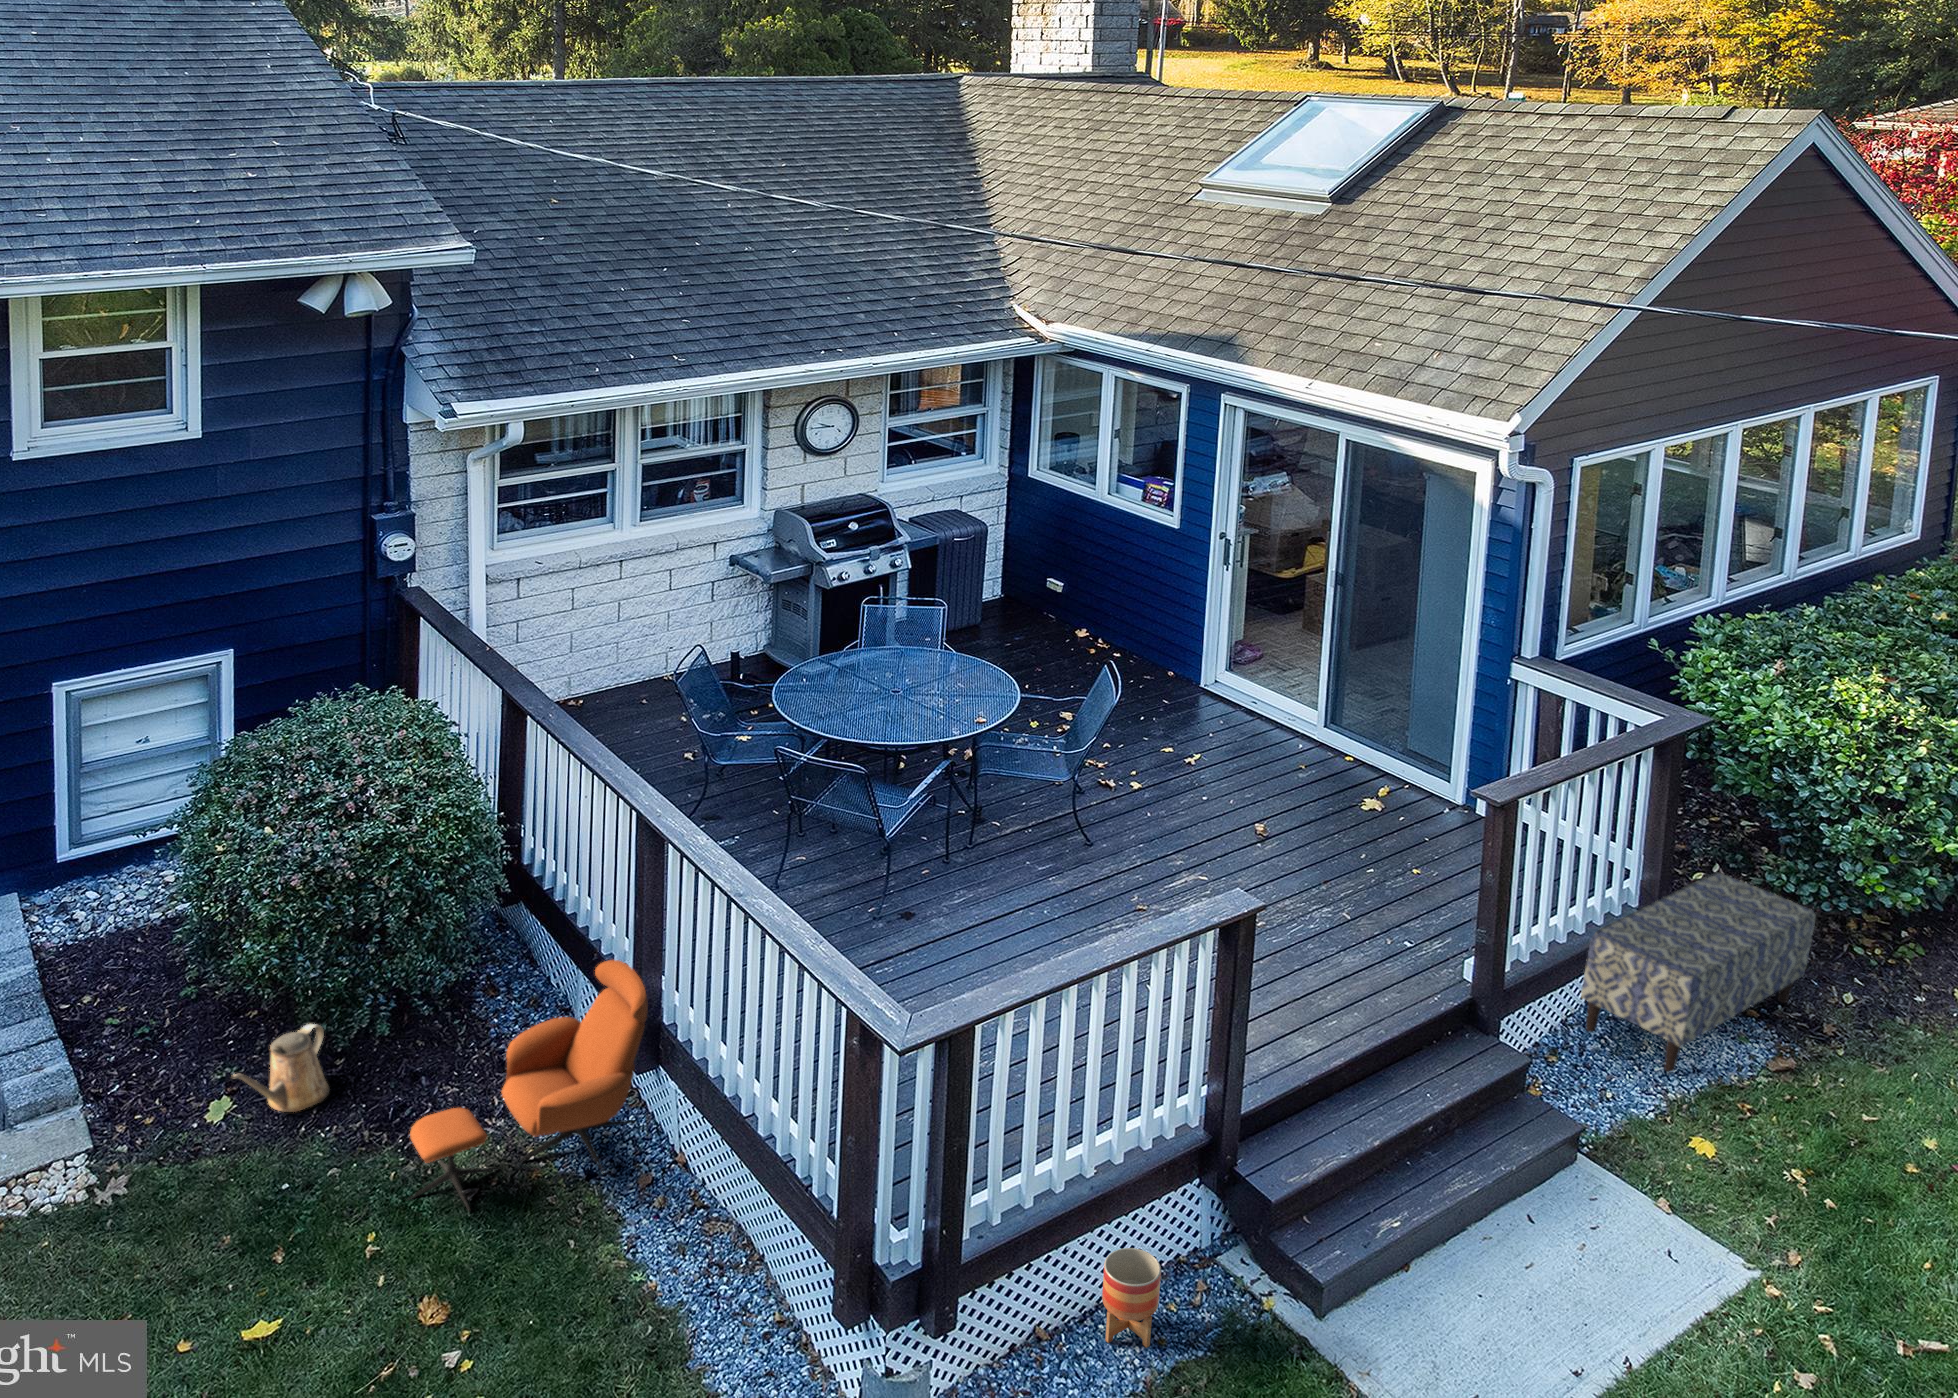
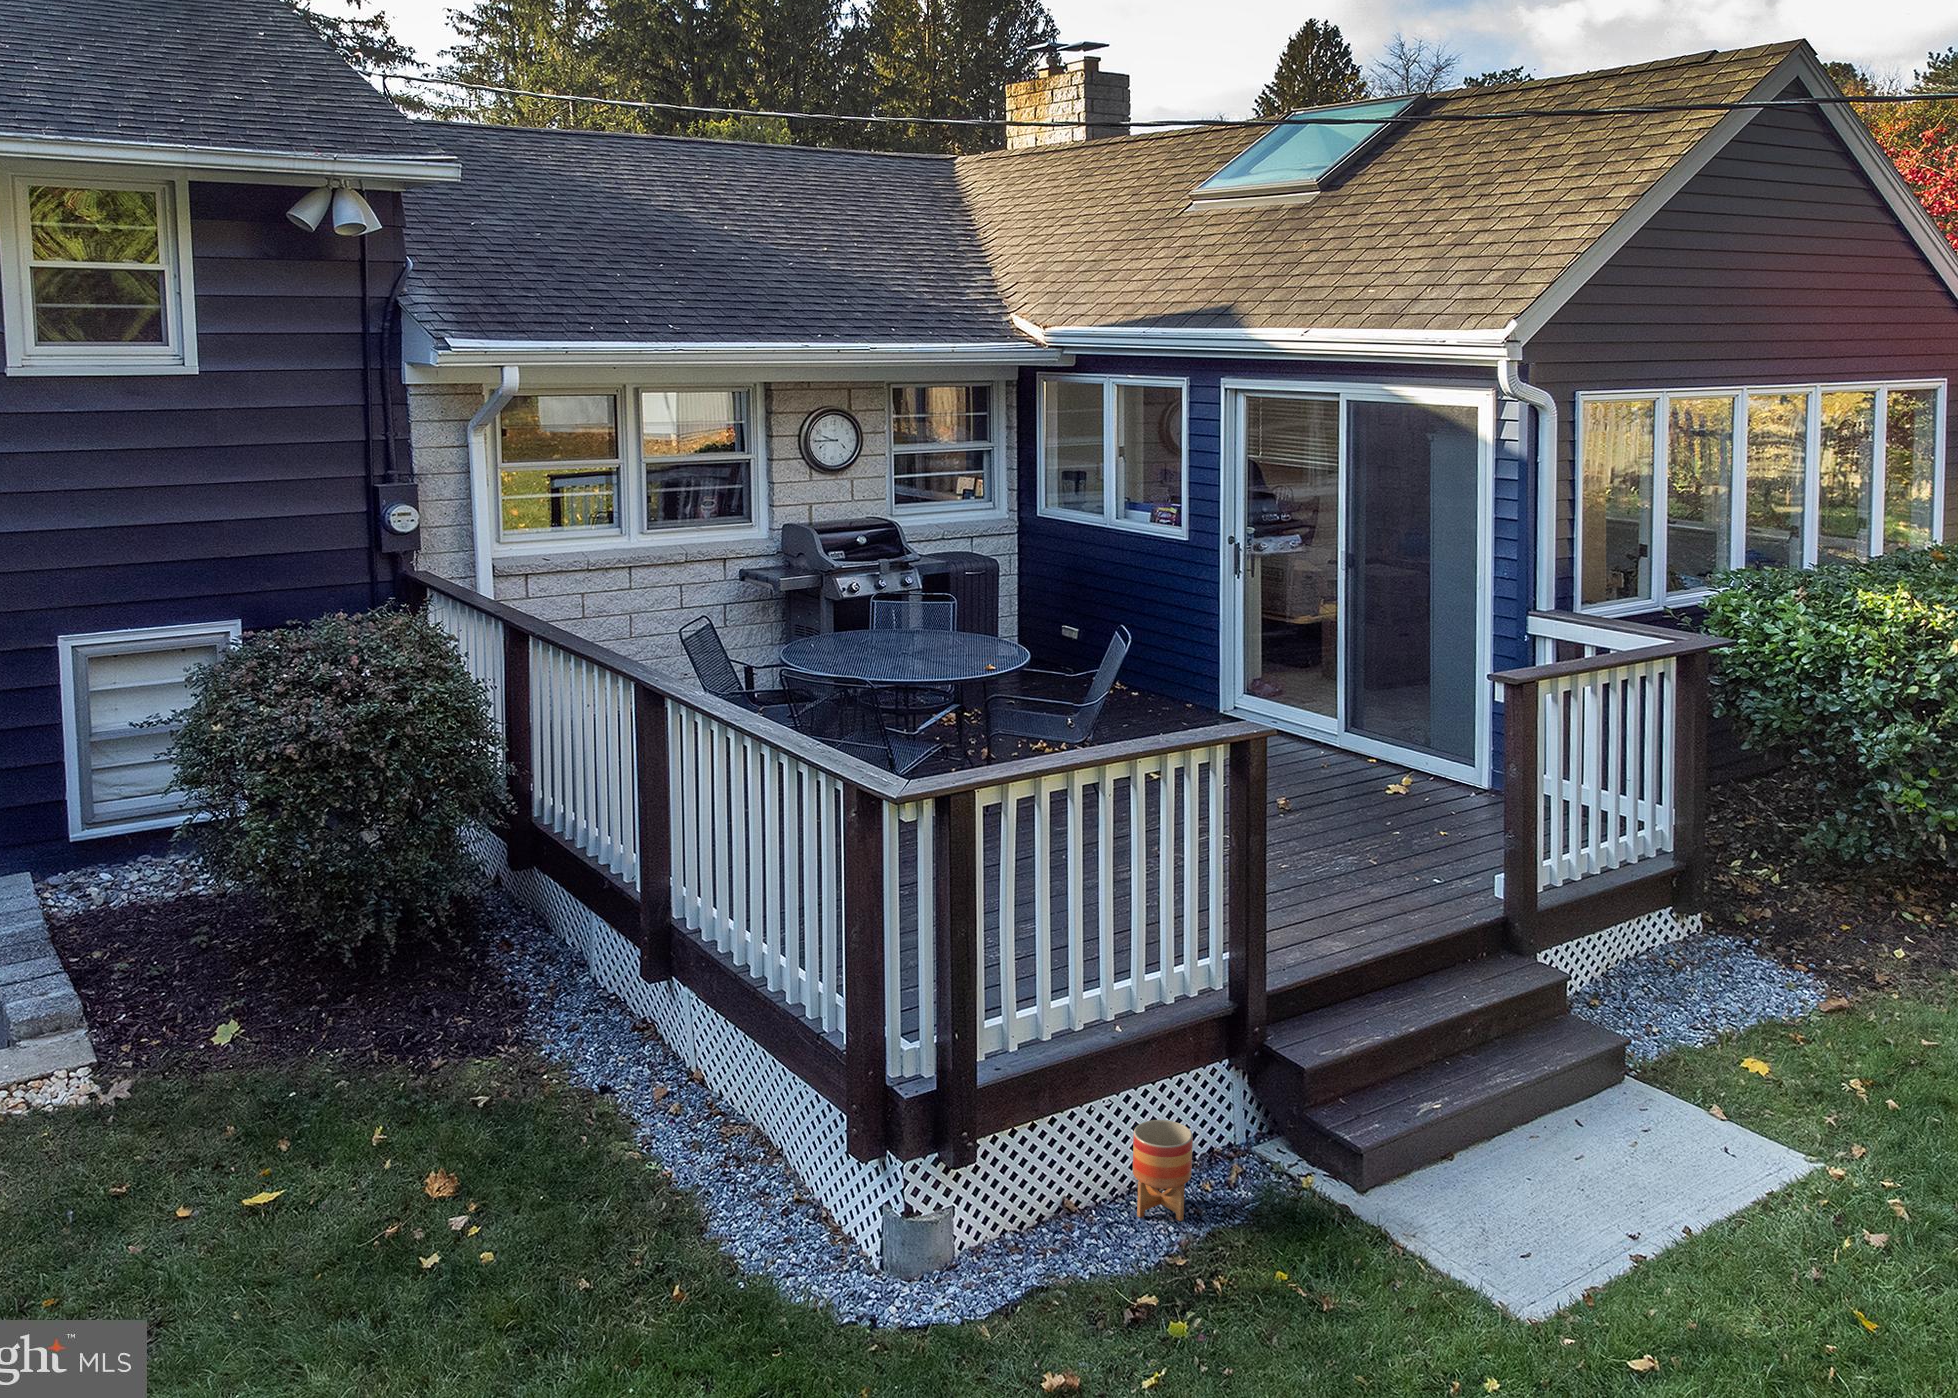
bench: present [1581,873,1815,1072] -> none [1621,830,1857,1009]
lounge chair: present [409,960,648,1210] -> none [415,873,665,1112]
watering can: present [232,1024,330,1112] -> none [242,953,339,1036]

